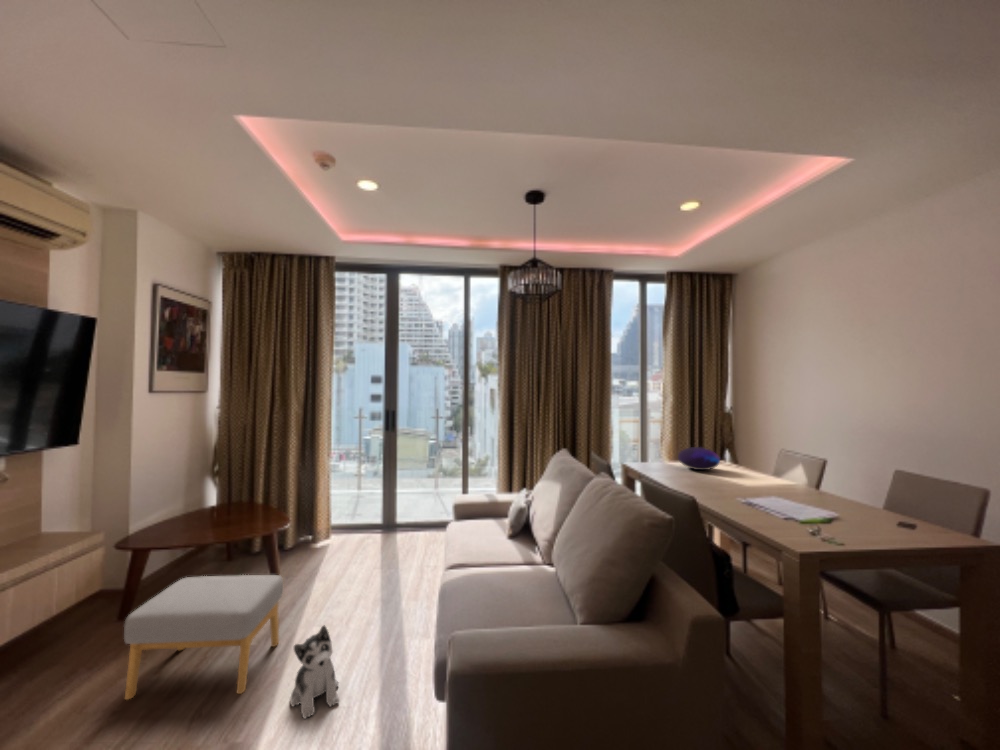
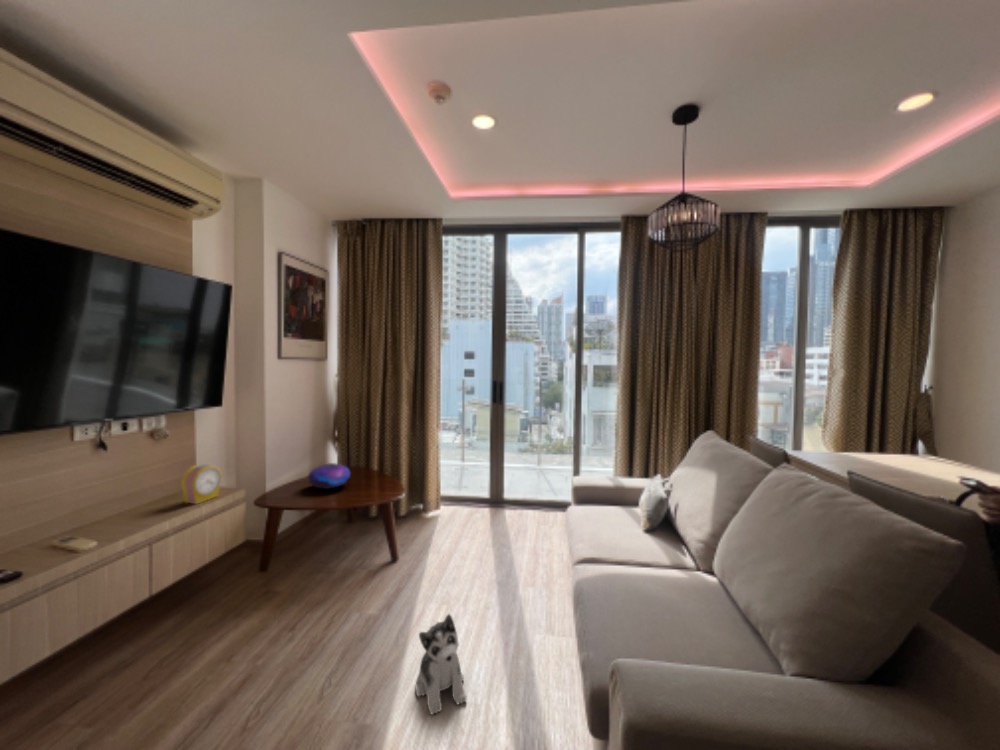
decorative orb: present [678,447,720,470] -> present [308,463,350,489]
alarm clock: none [25,507,77,551] -> present [181,463,221,504]
footstool: present [124,575,283,699] -> none [261,541,403,670]

